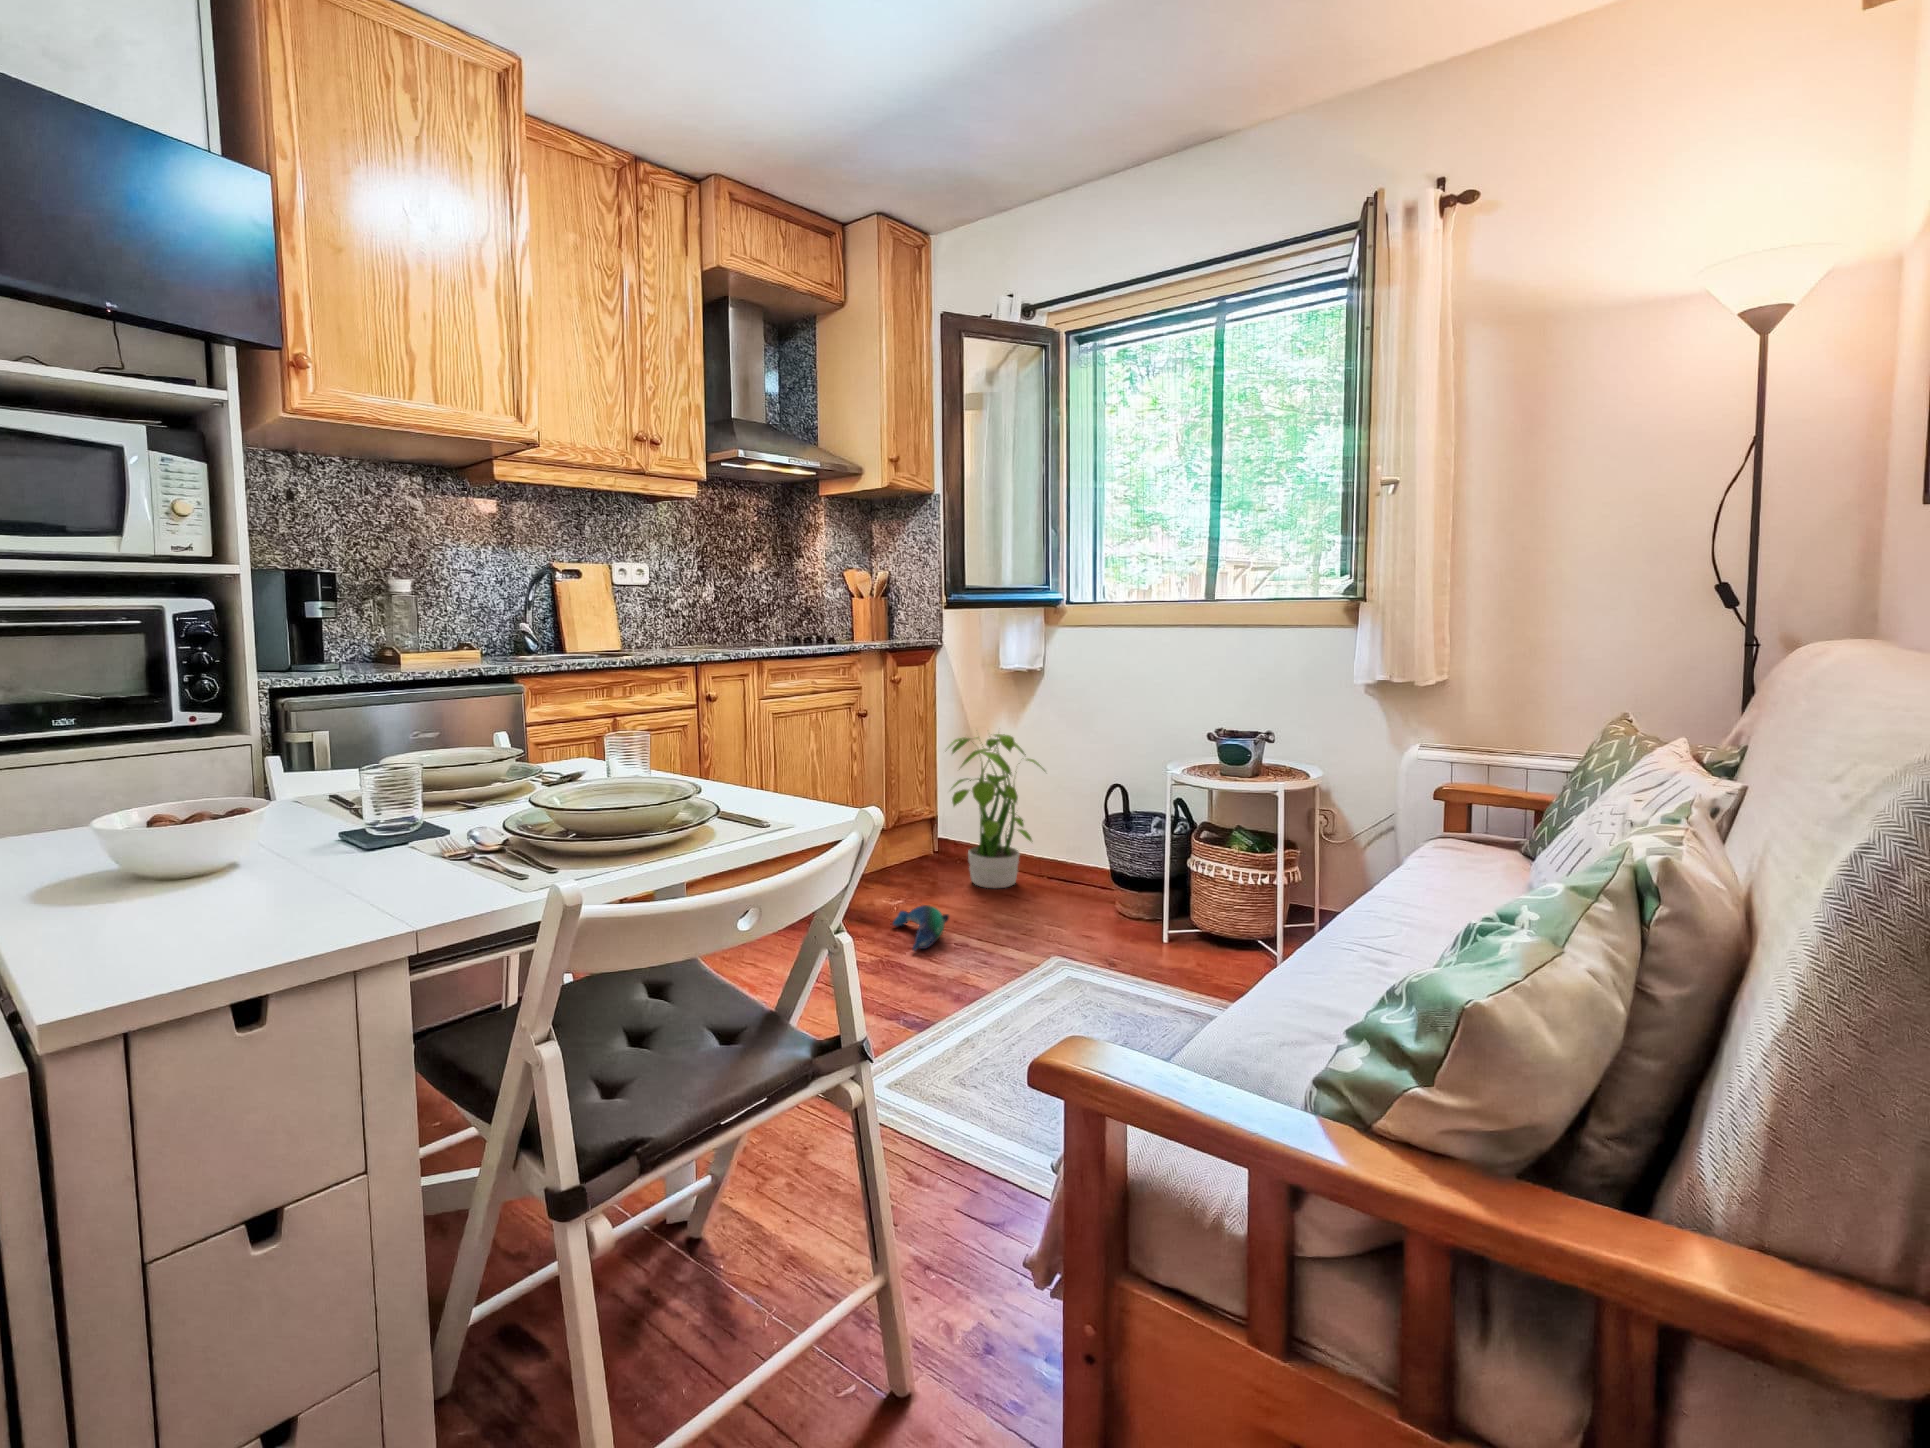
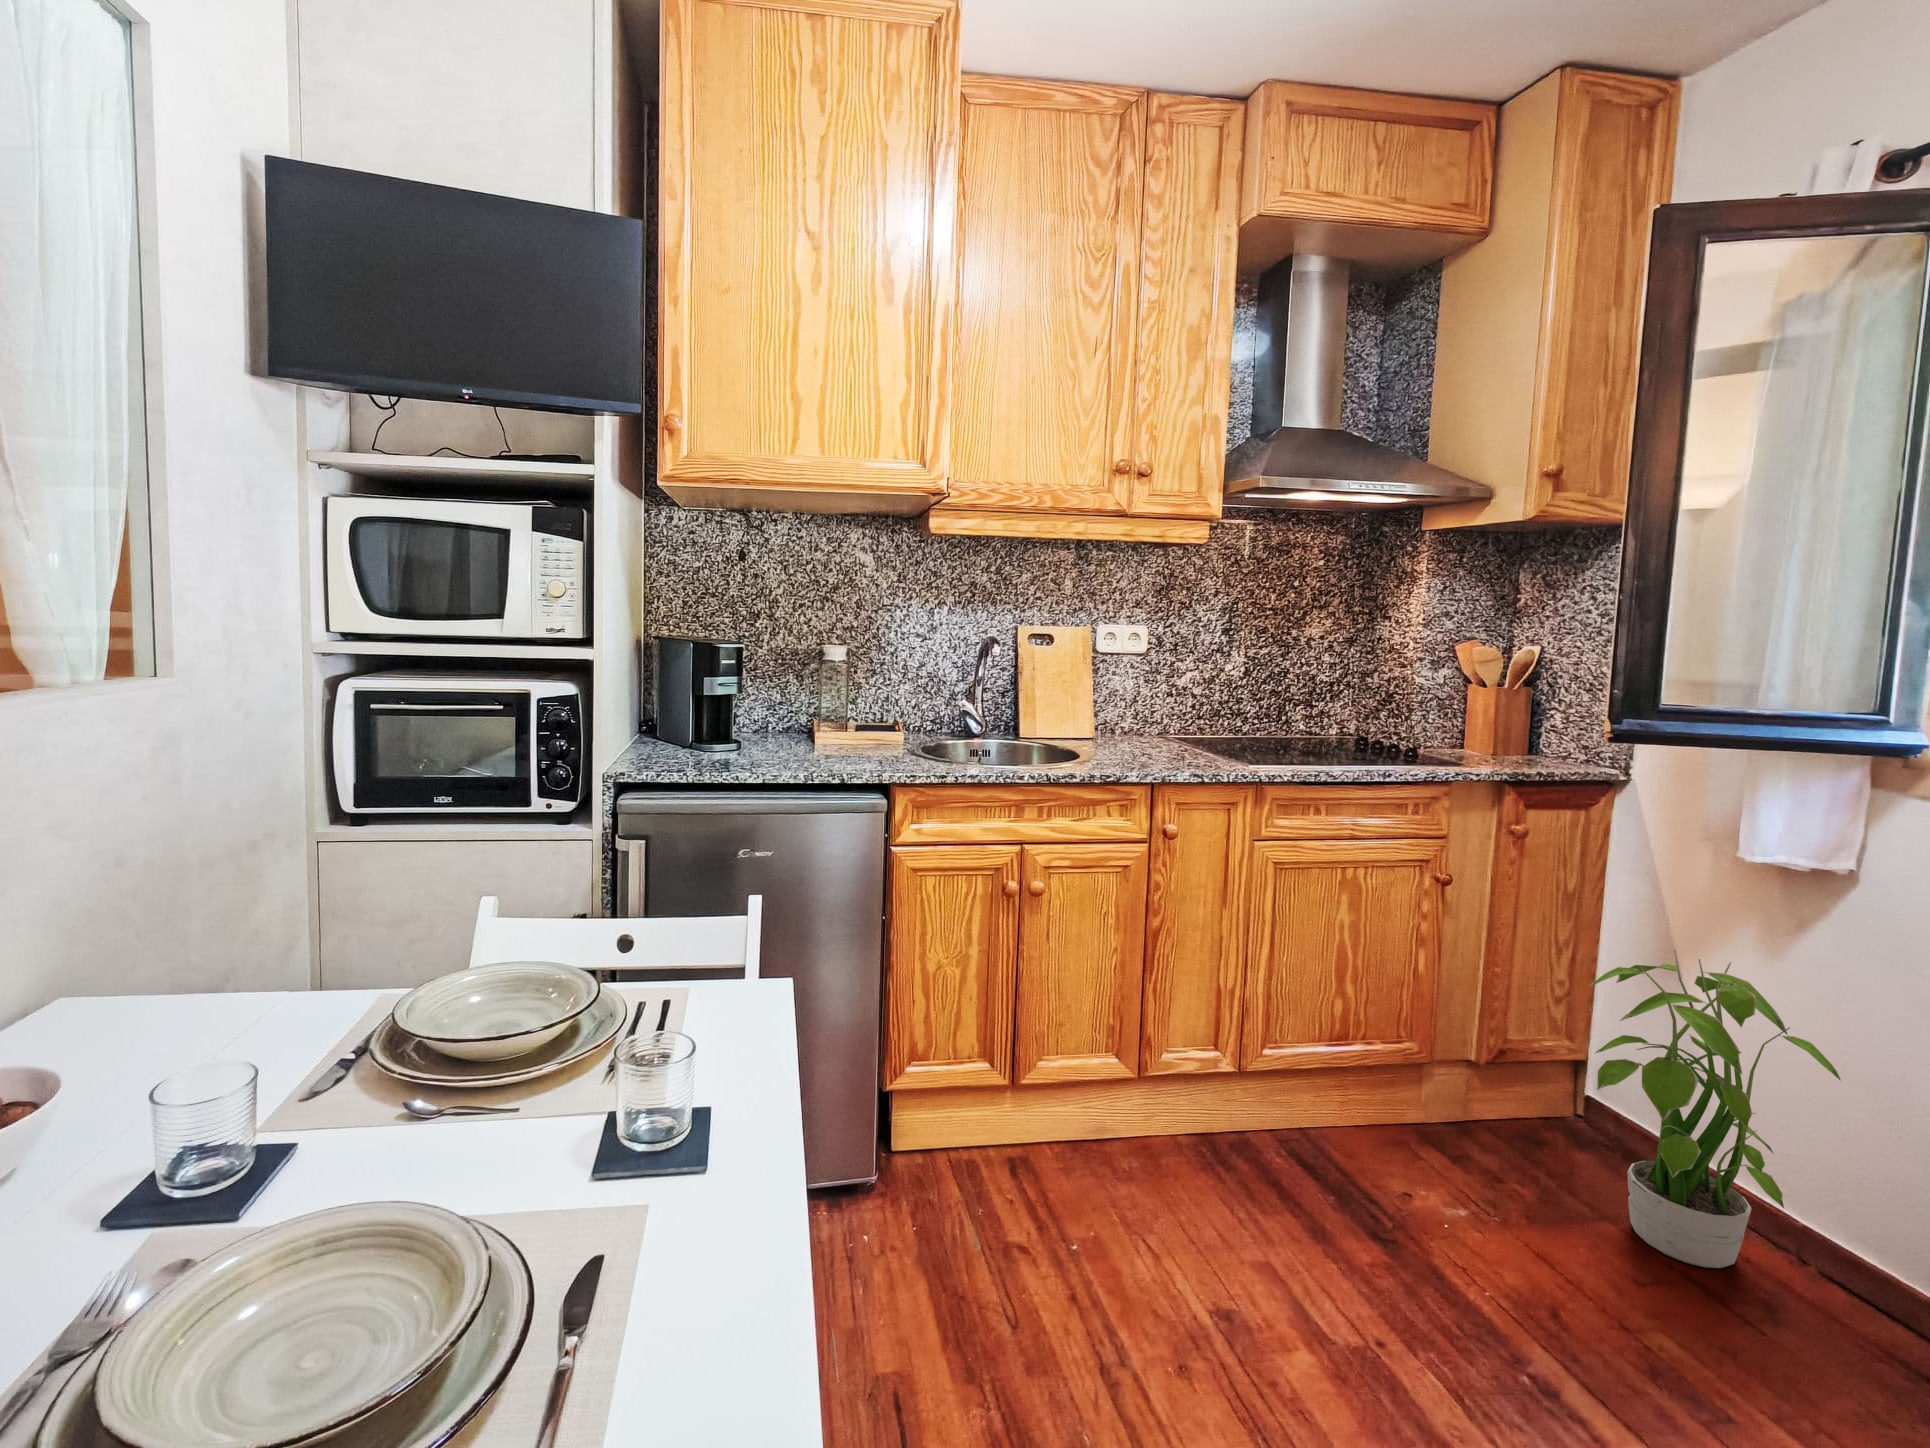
plush toy: present [893,905,949,951] -> none [1427,1252,1536,1364]

